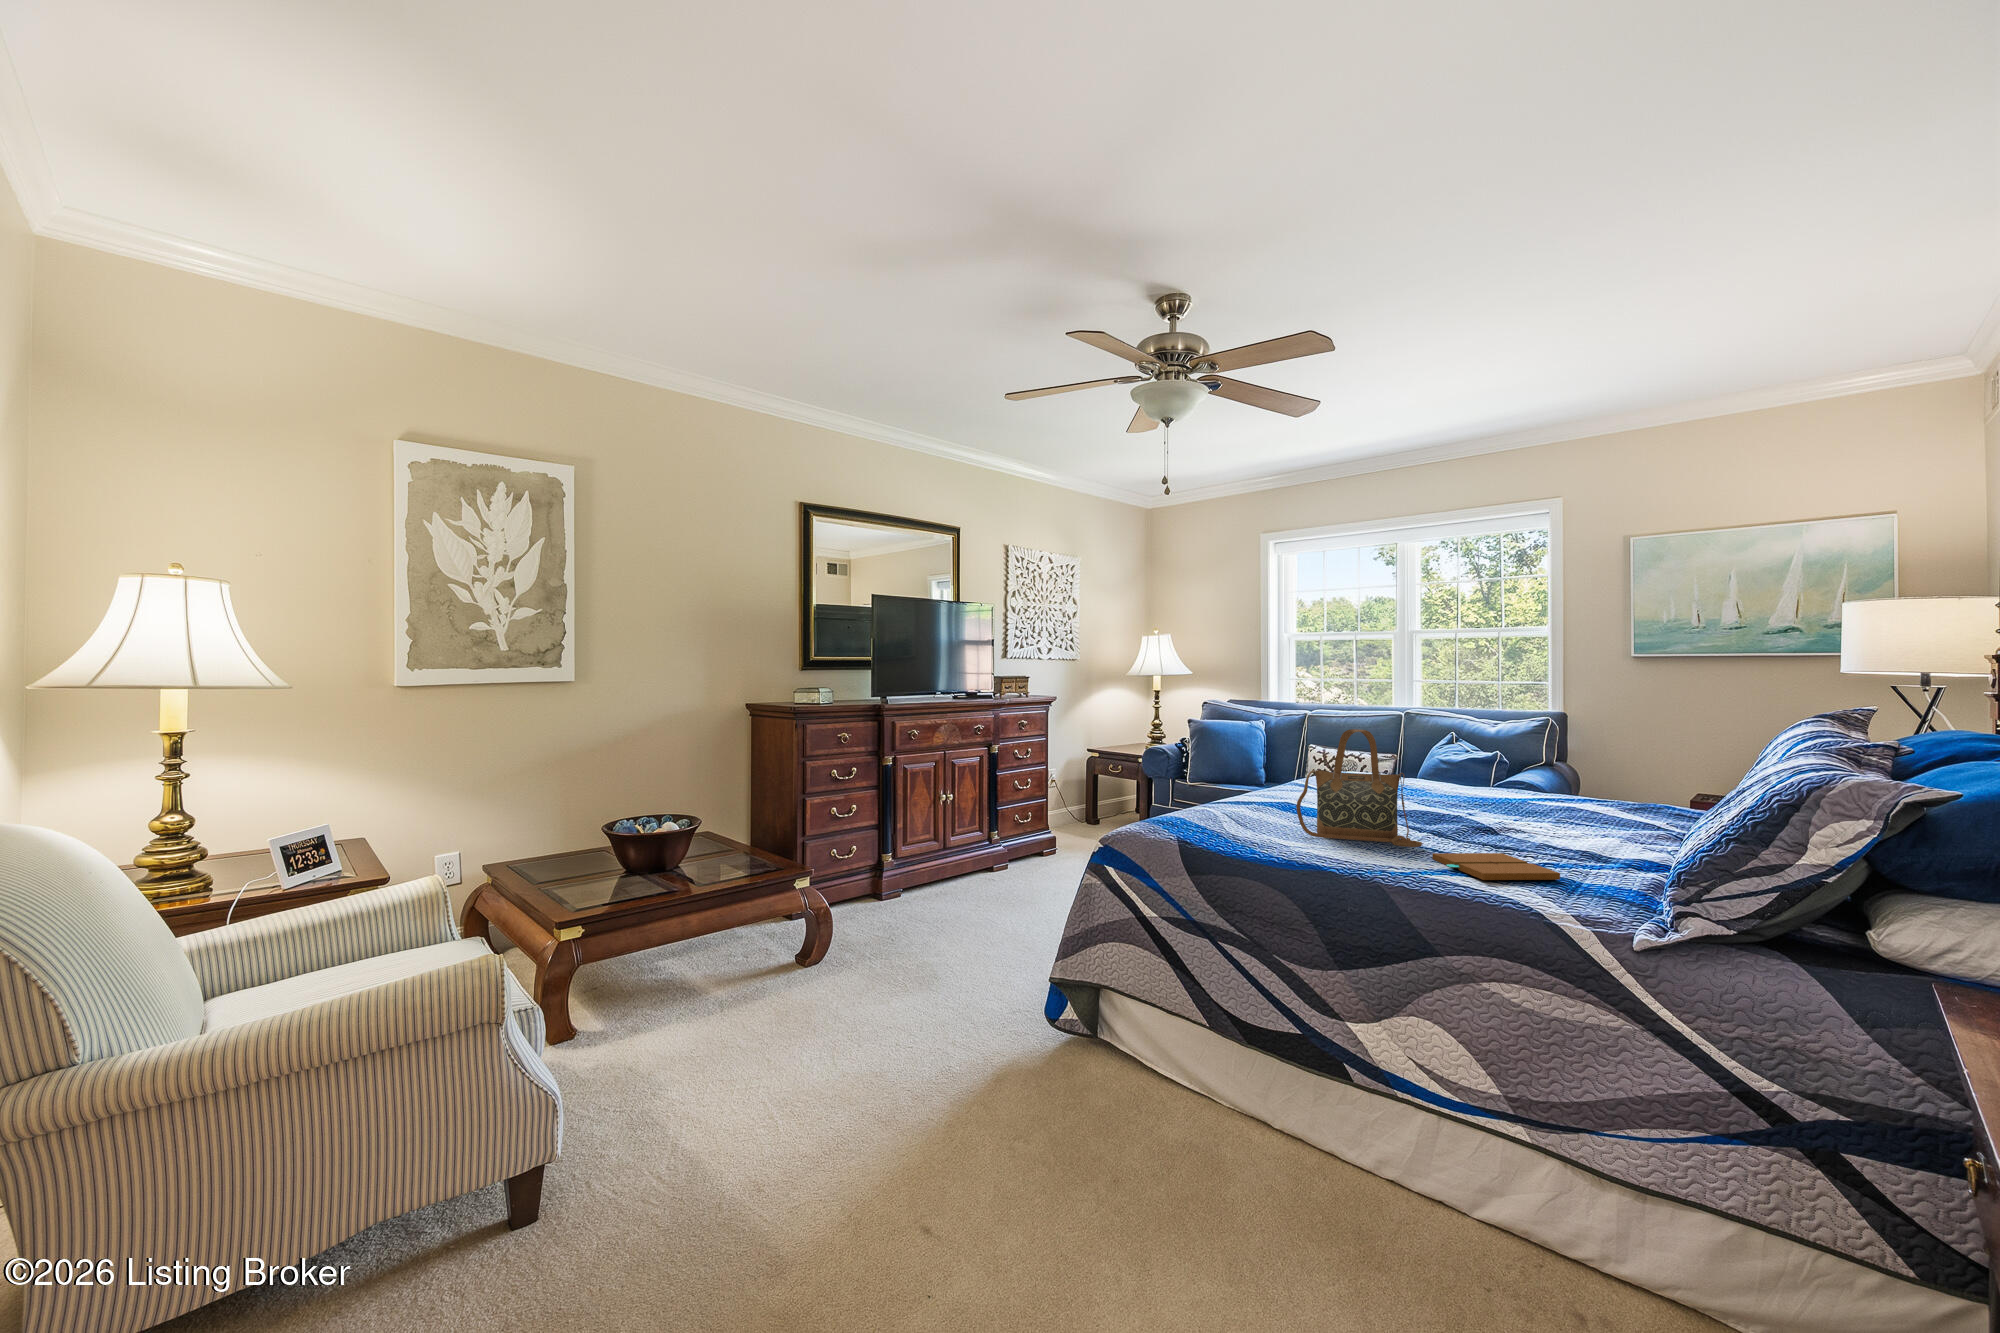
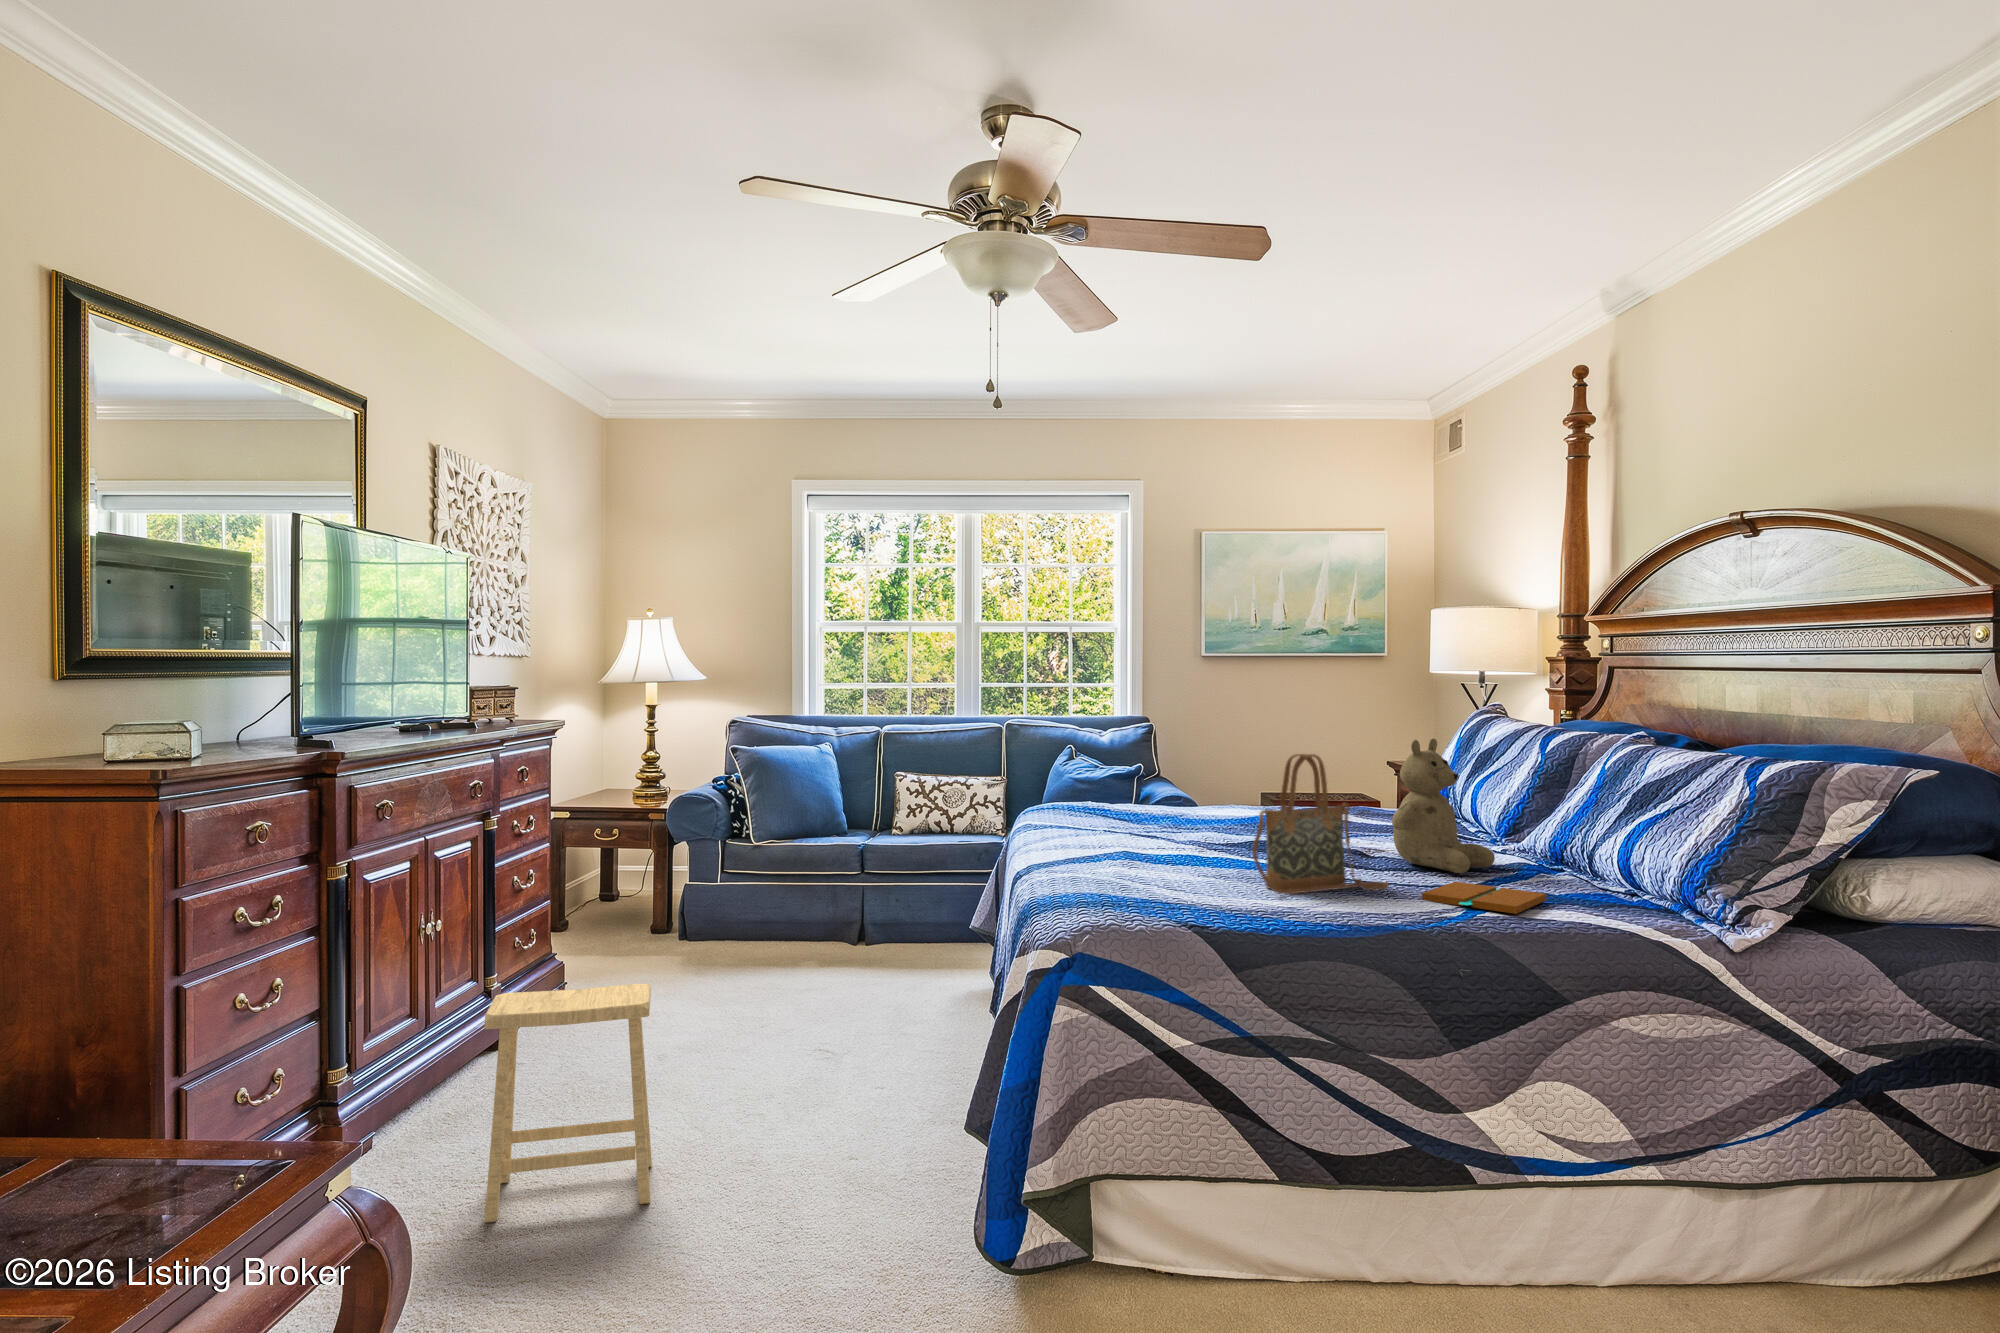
teddy bear: none [1482,727,1596,852] -> present [1392,738,1495,873]
footstool: none [884,827,978,950] -> present [484,983,652,1223]

